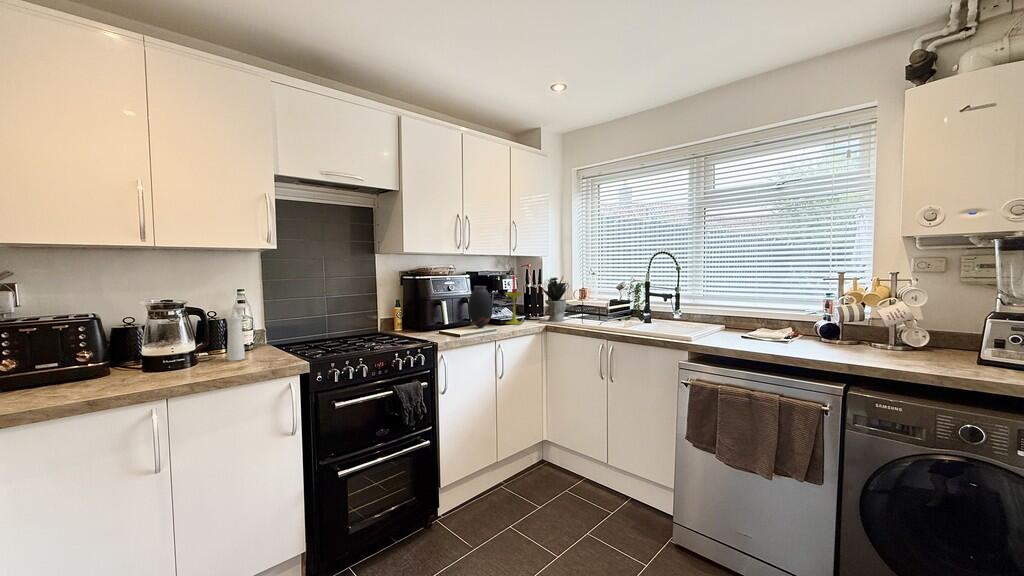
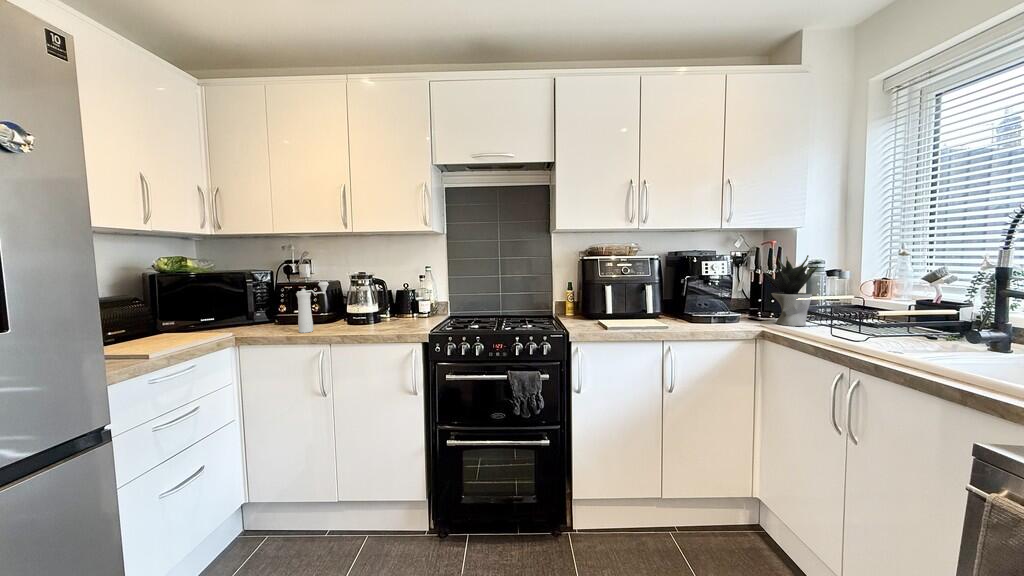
candle: present [504,275,523,325] -> none [690,253,728,323]
vase: present [468,286,493,328] -> none [638,269,671,322]
pepper mill: present [226,304,245,361] -> present [296,282,329,333]

